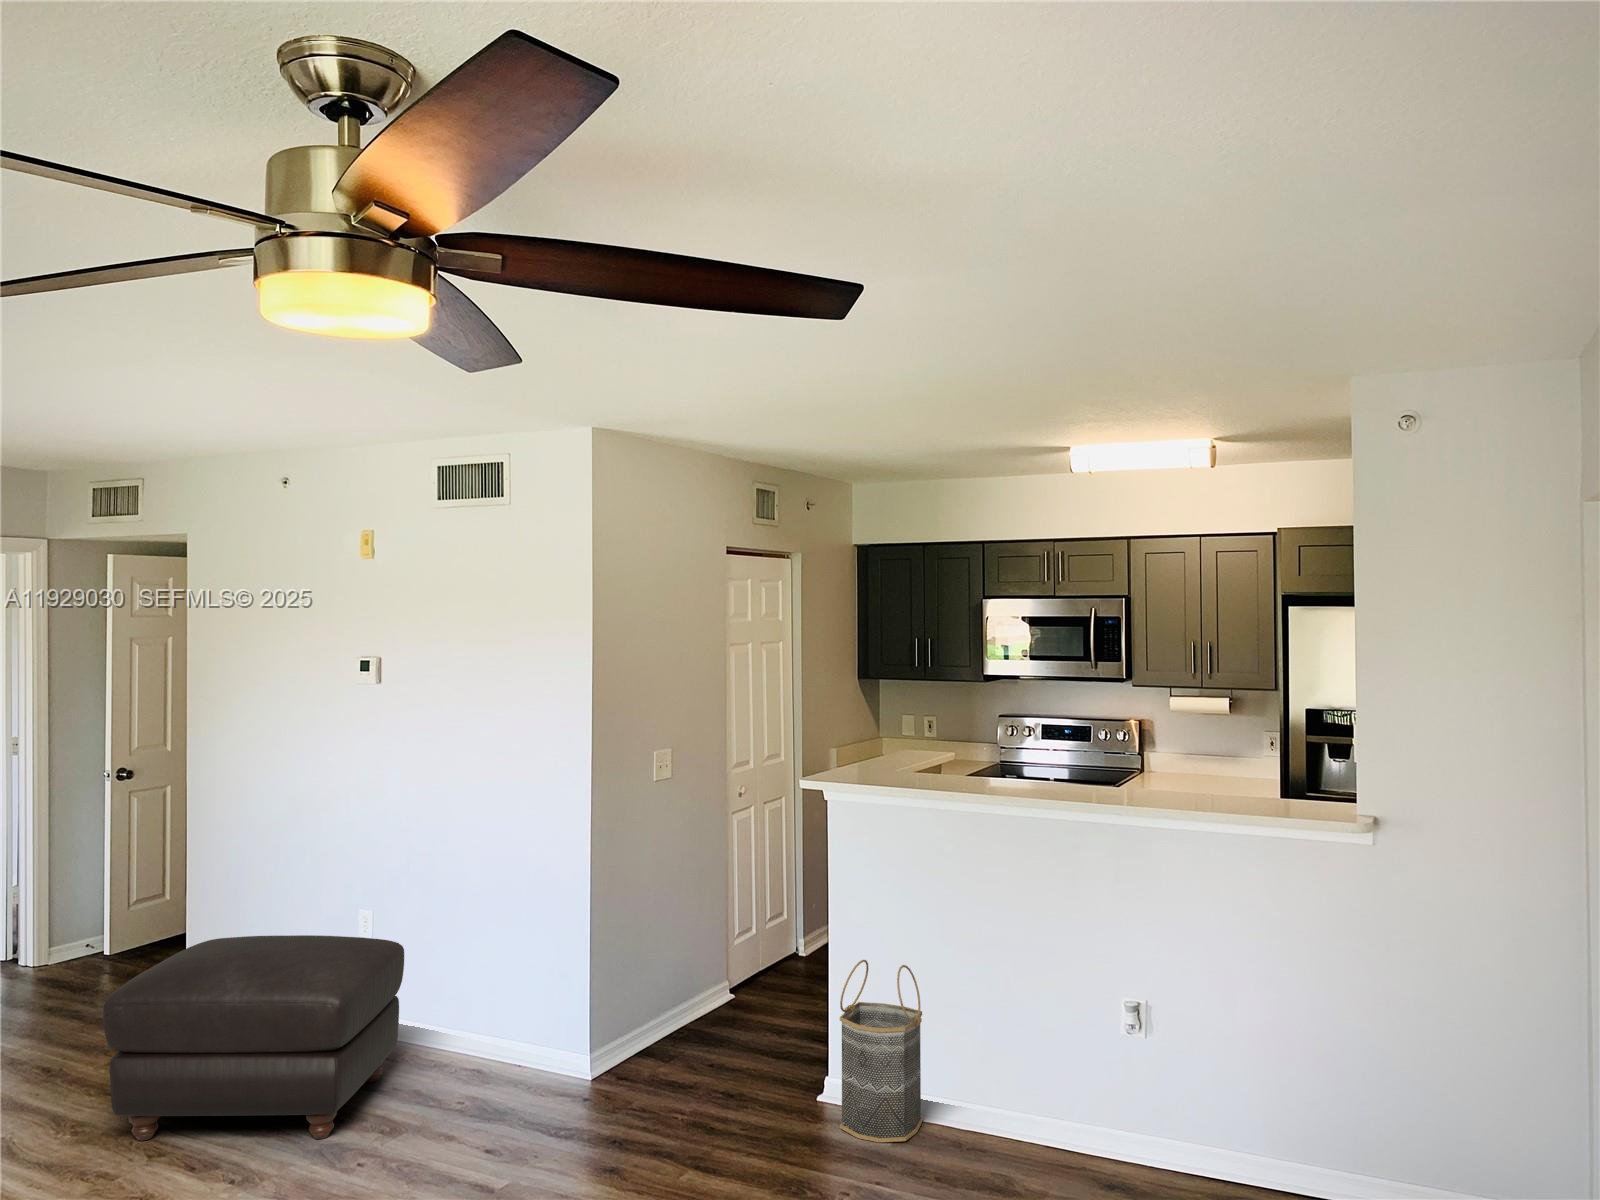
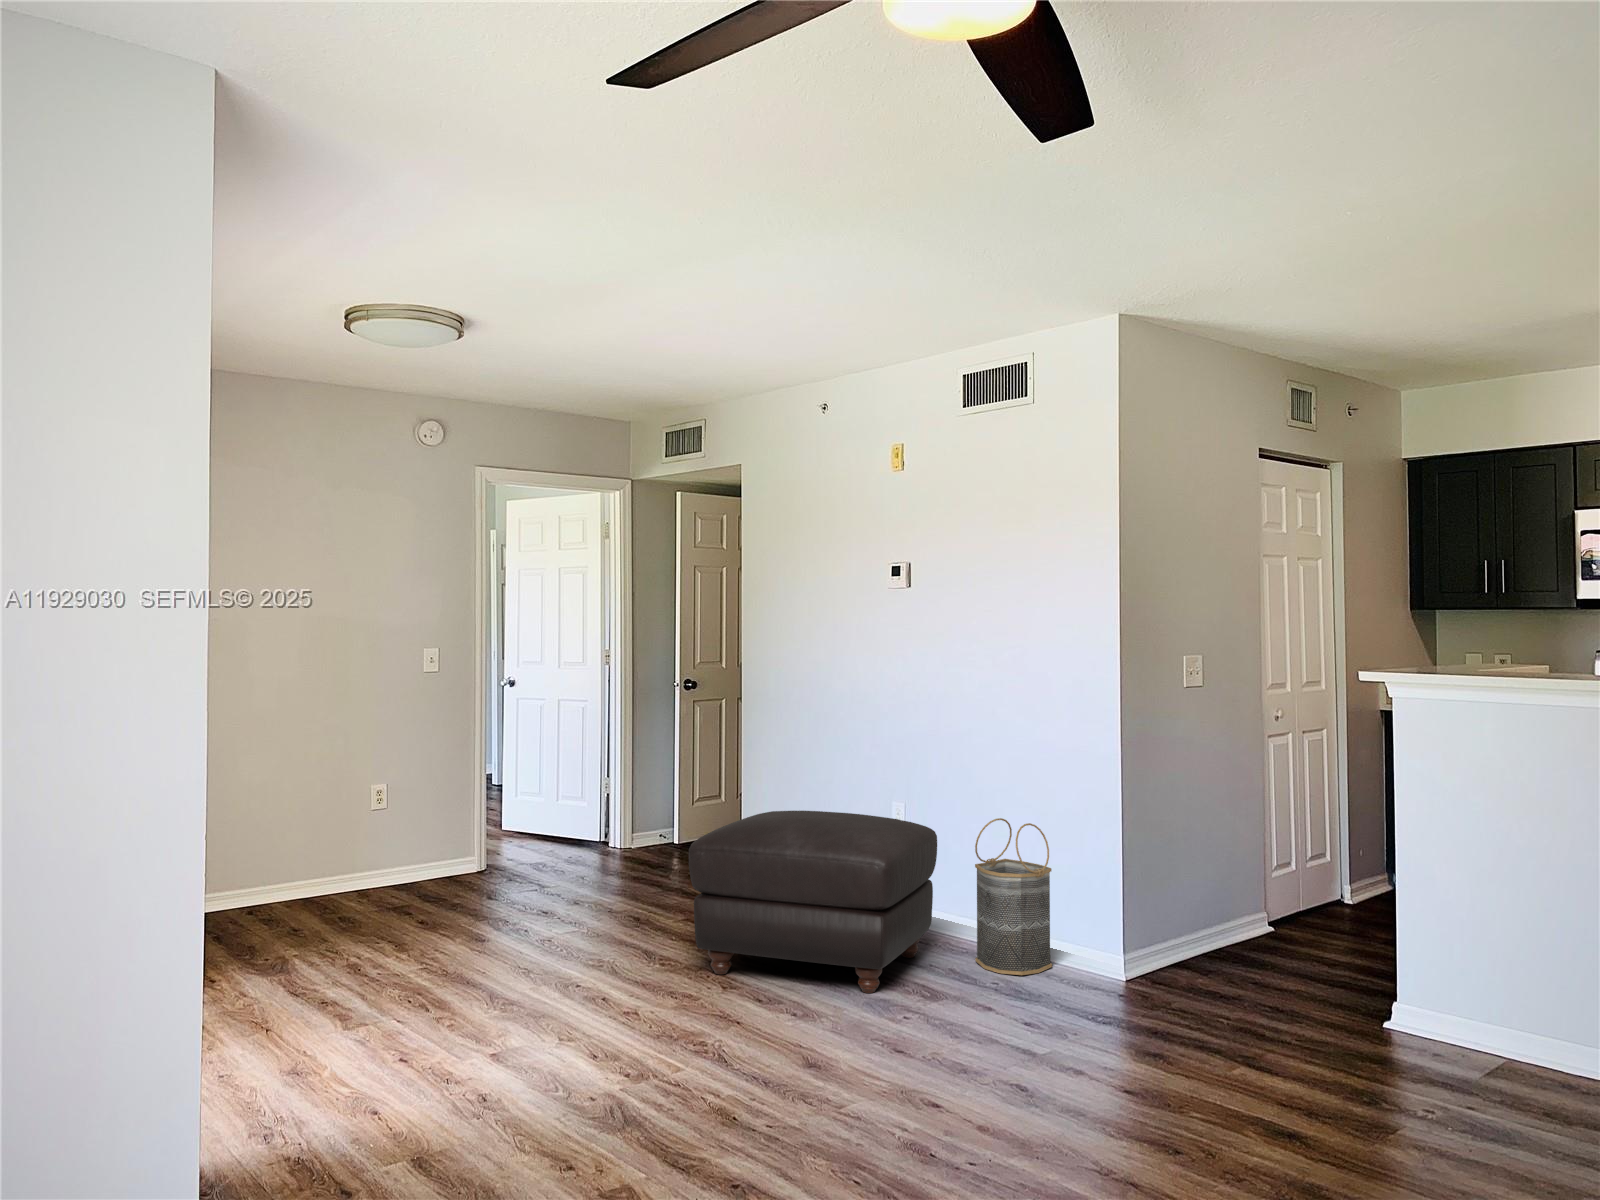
basket: present [840,960,923,1142] -> present [975,818,1052,975]

